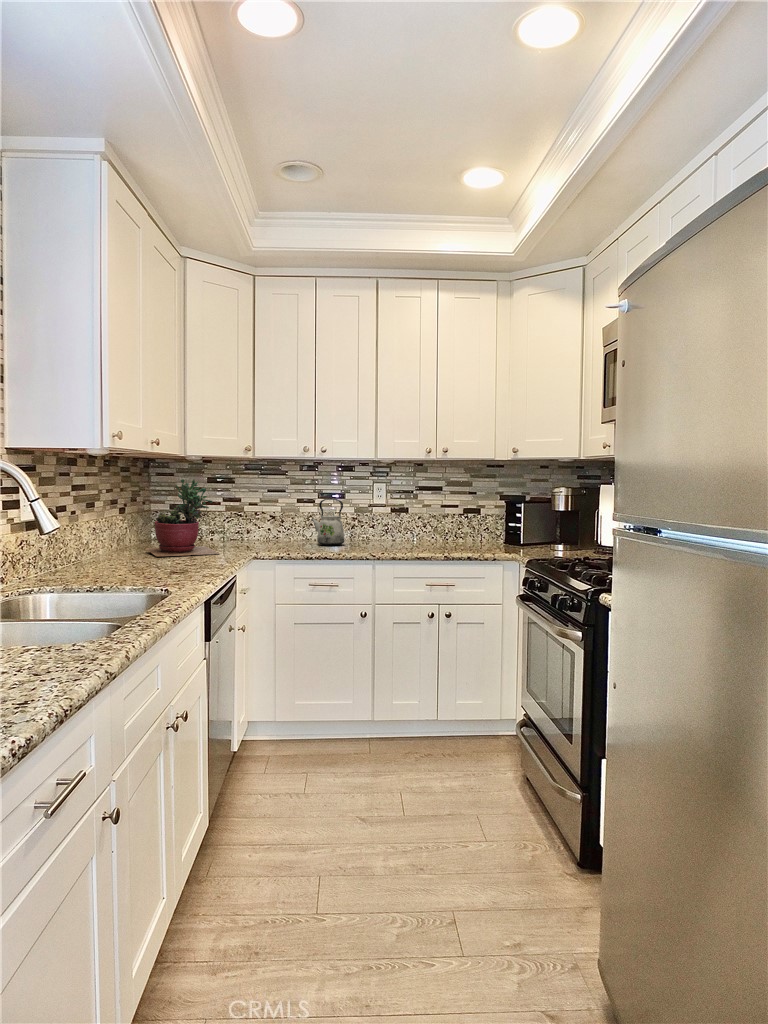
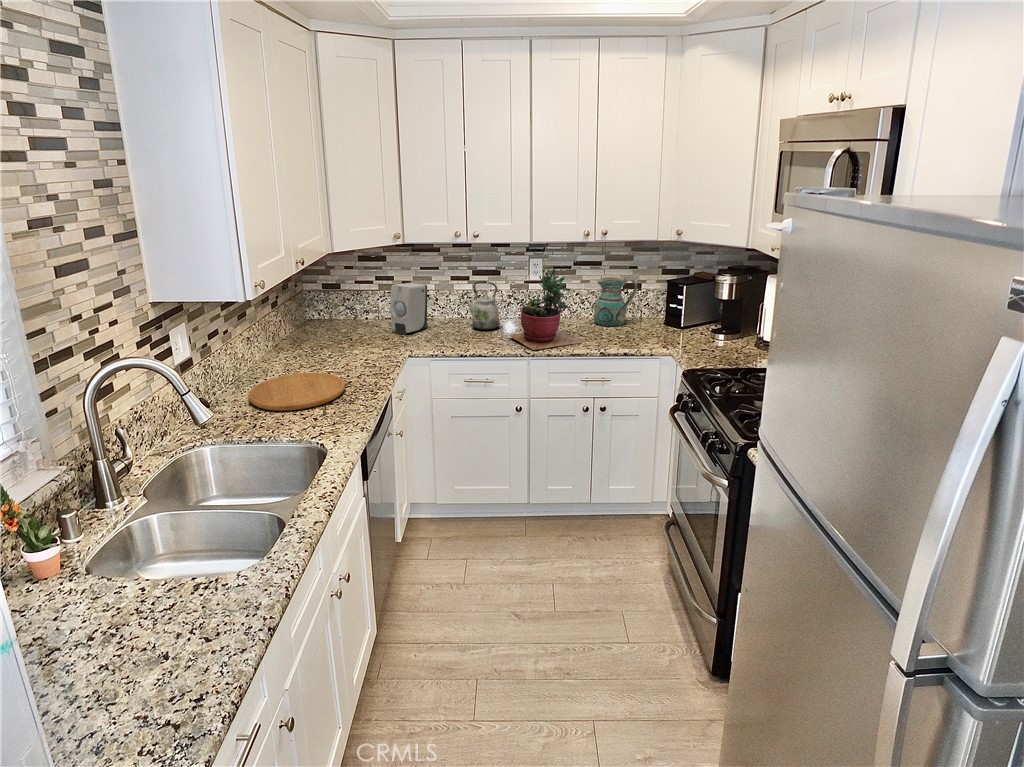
succulent plant: present [146,479,219,556] -> present [509,269,581,350]
soap dispenser: none [237,499,274,547] -> present [390,283,427,335]
ceramic pitcher: none [437,499,477,545] -> present [594,277,637,326]
cutting board: none [94,558,192,576] -> present [248,372,345,411]

